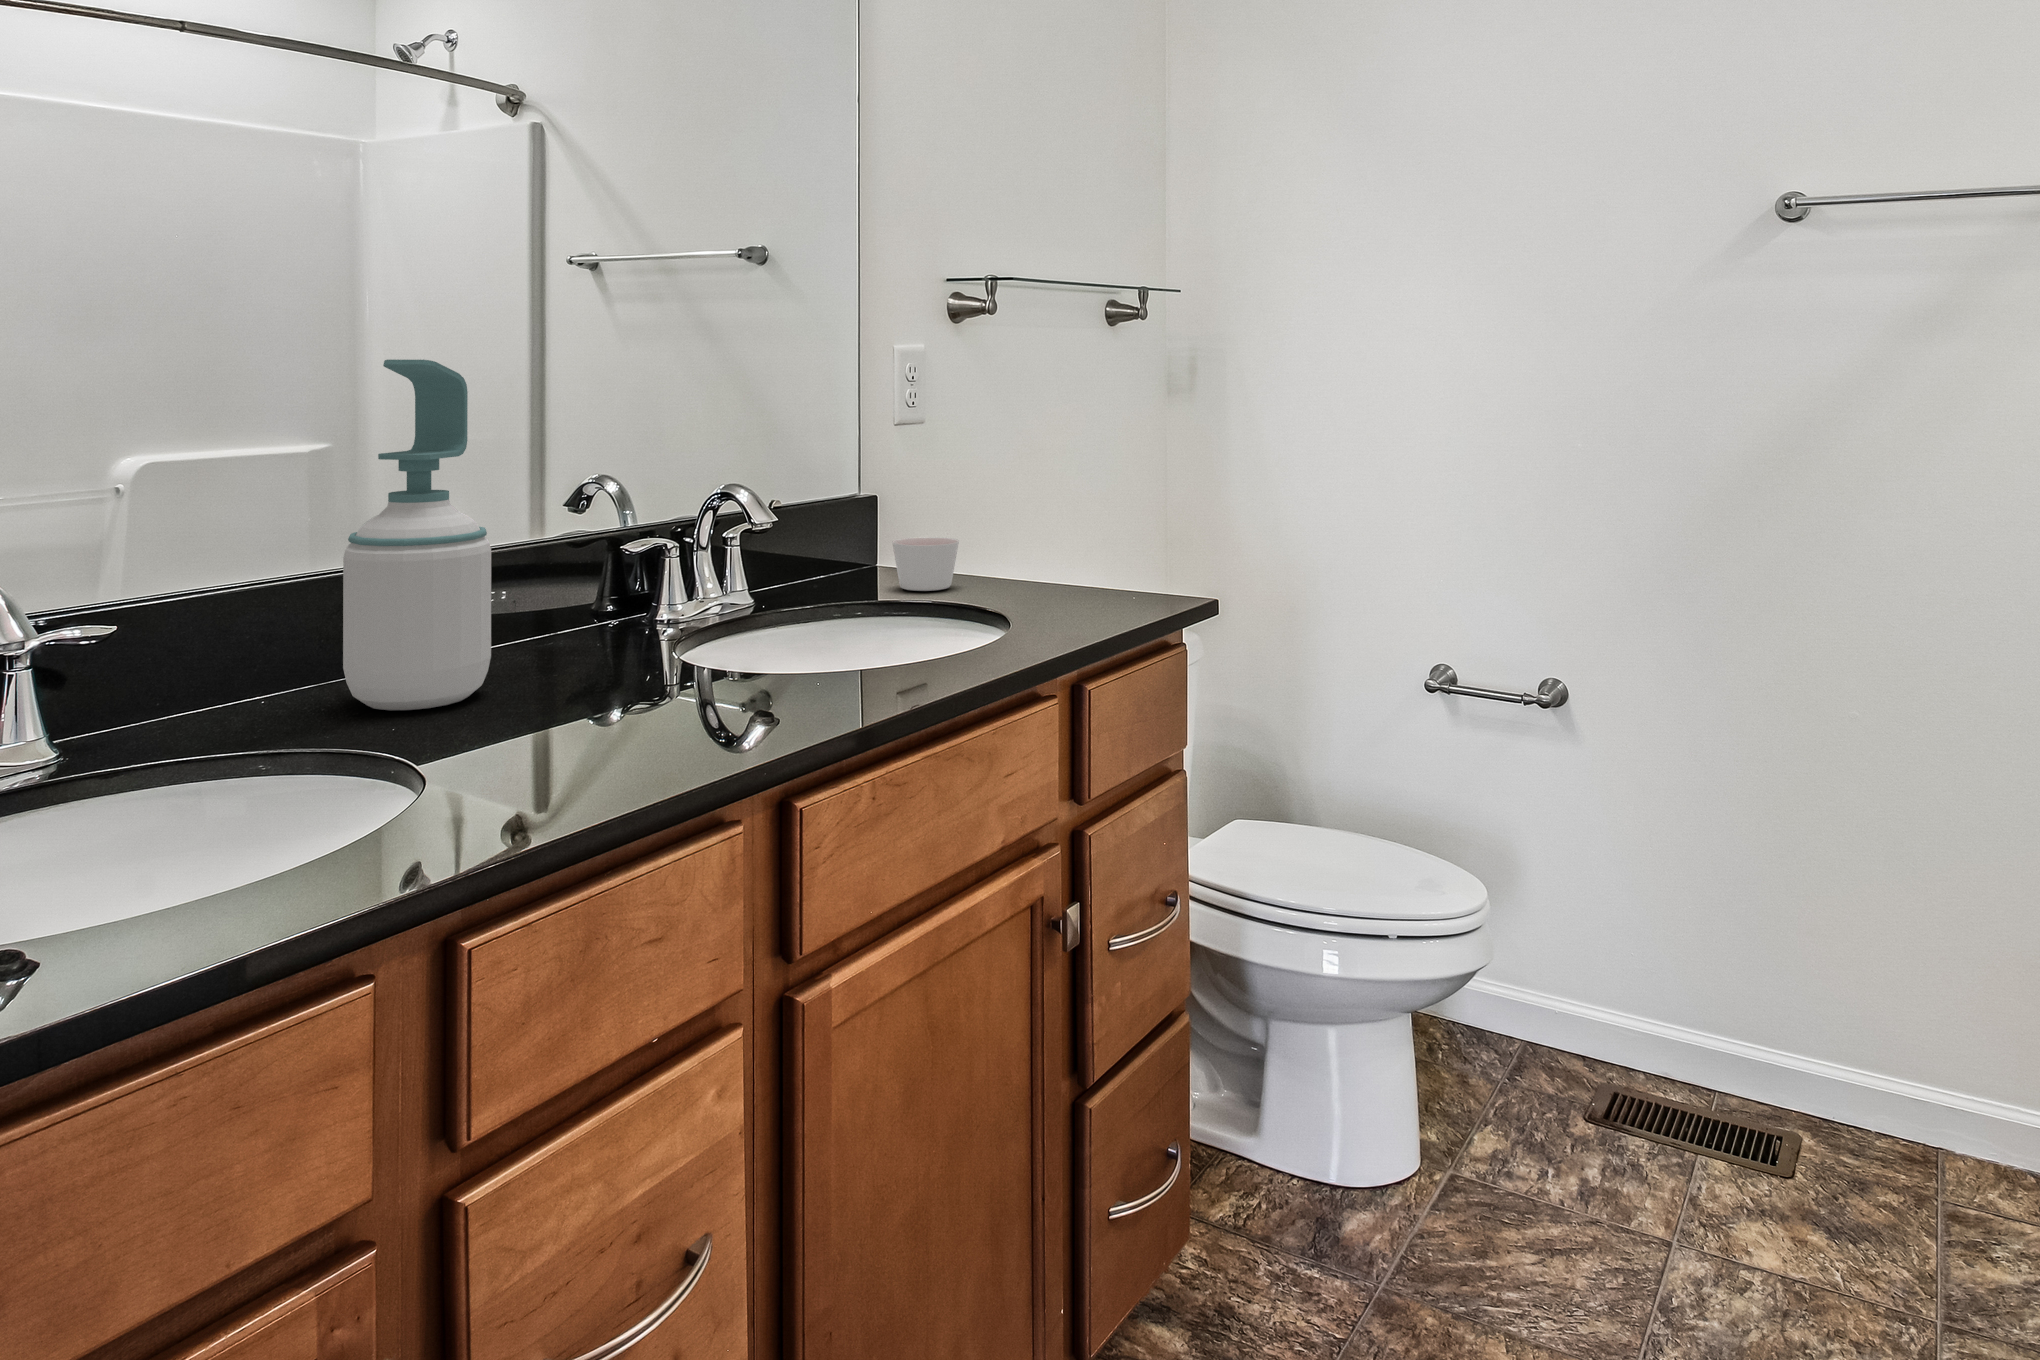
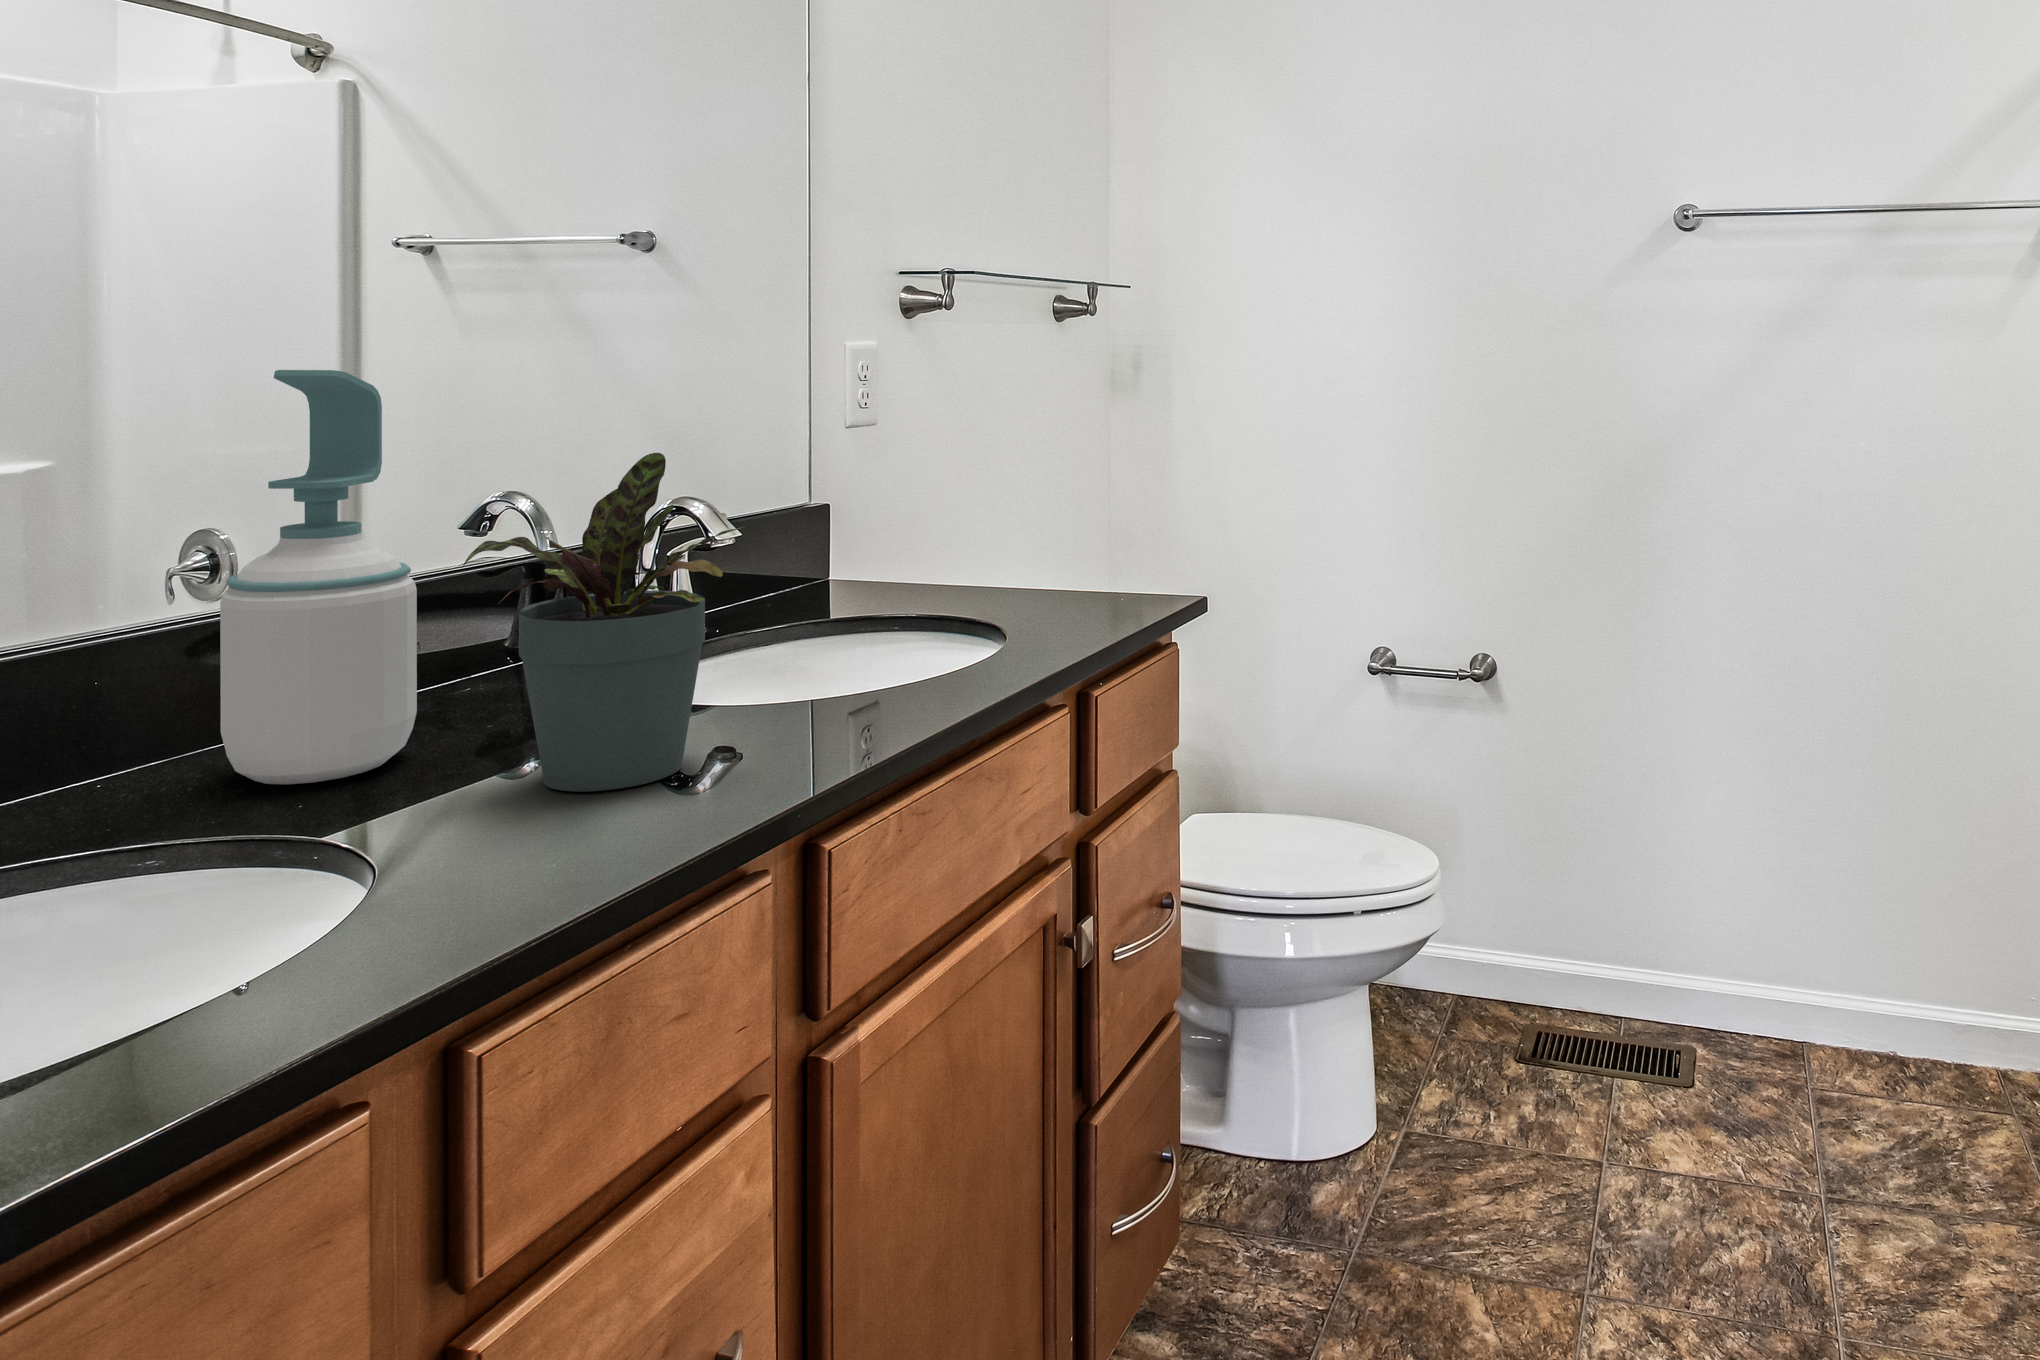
potted plant: none [509,432,739,734] -> present [463,453,743,792]
candle: present [892,537,959,591] -> none [847,547,922,605]

